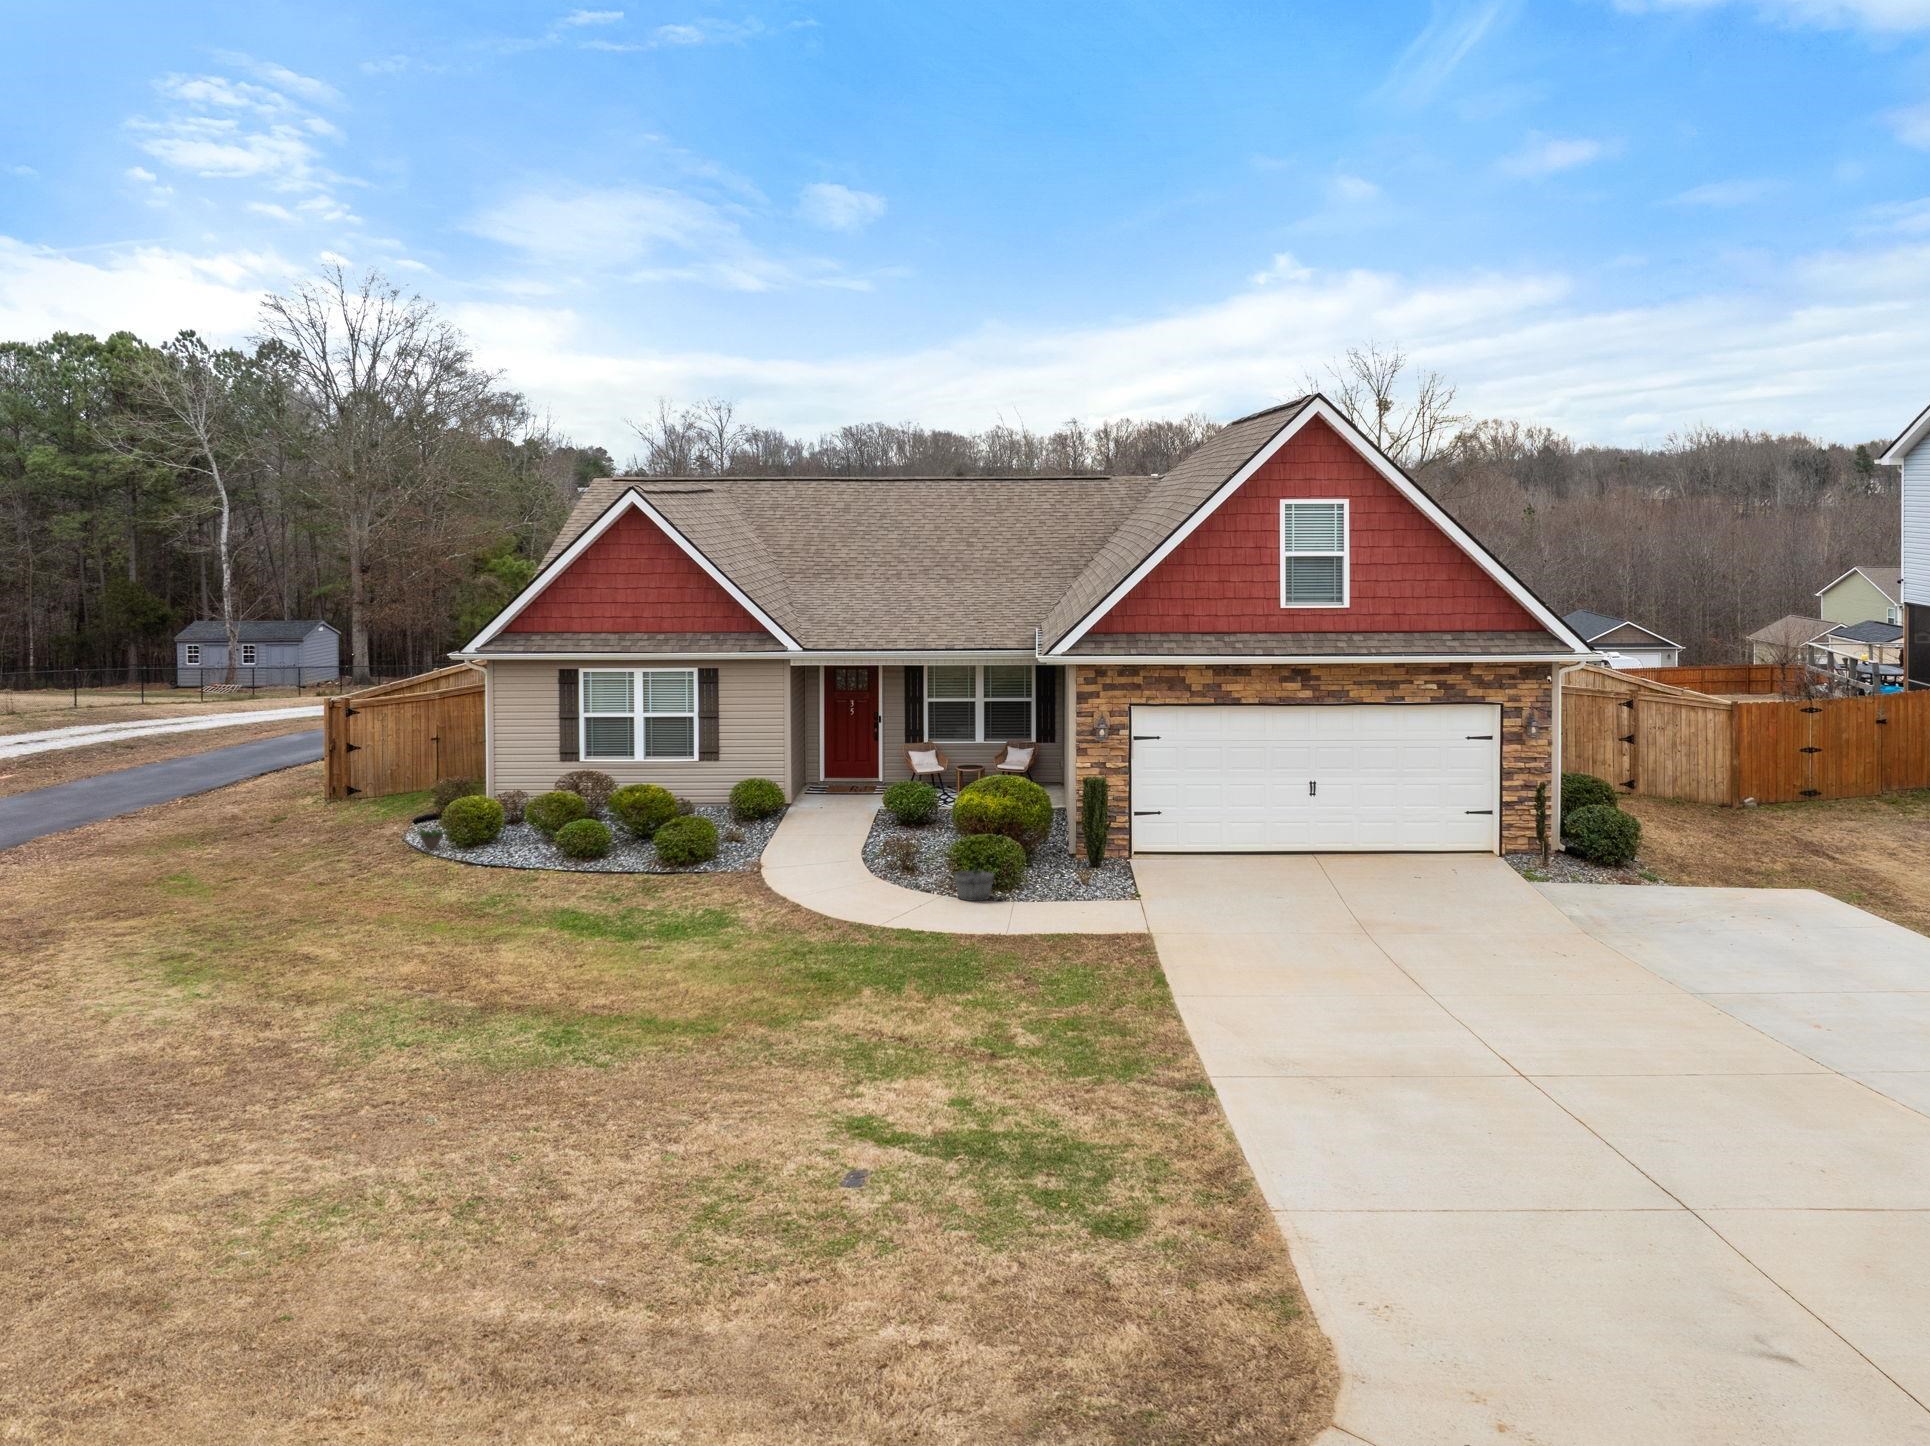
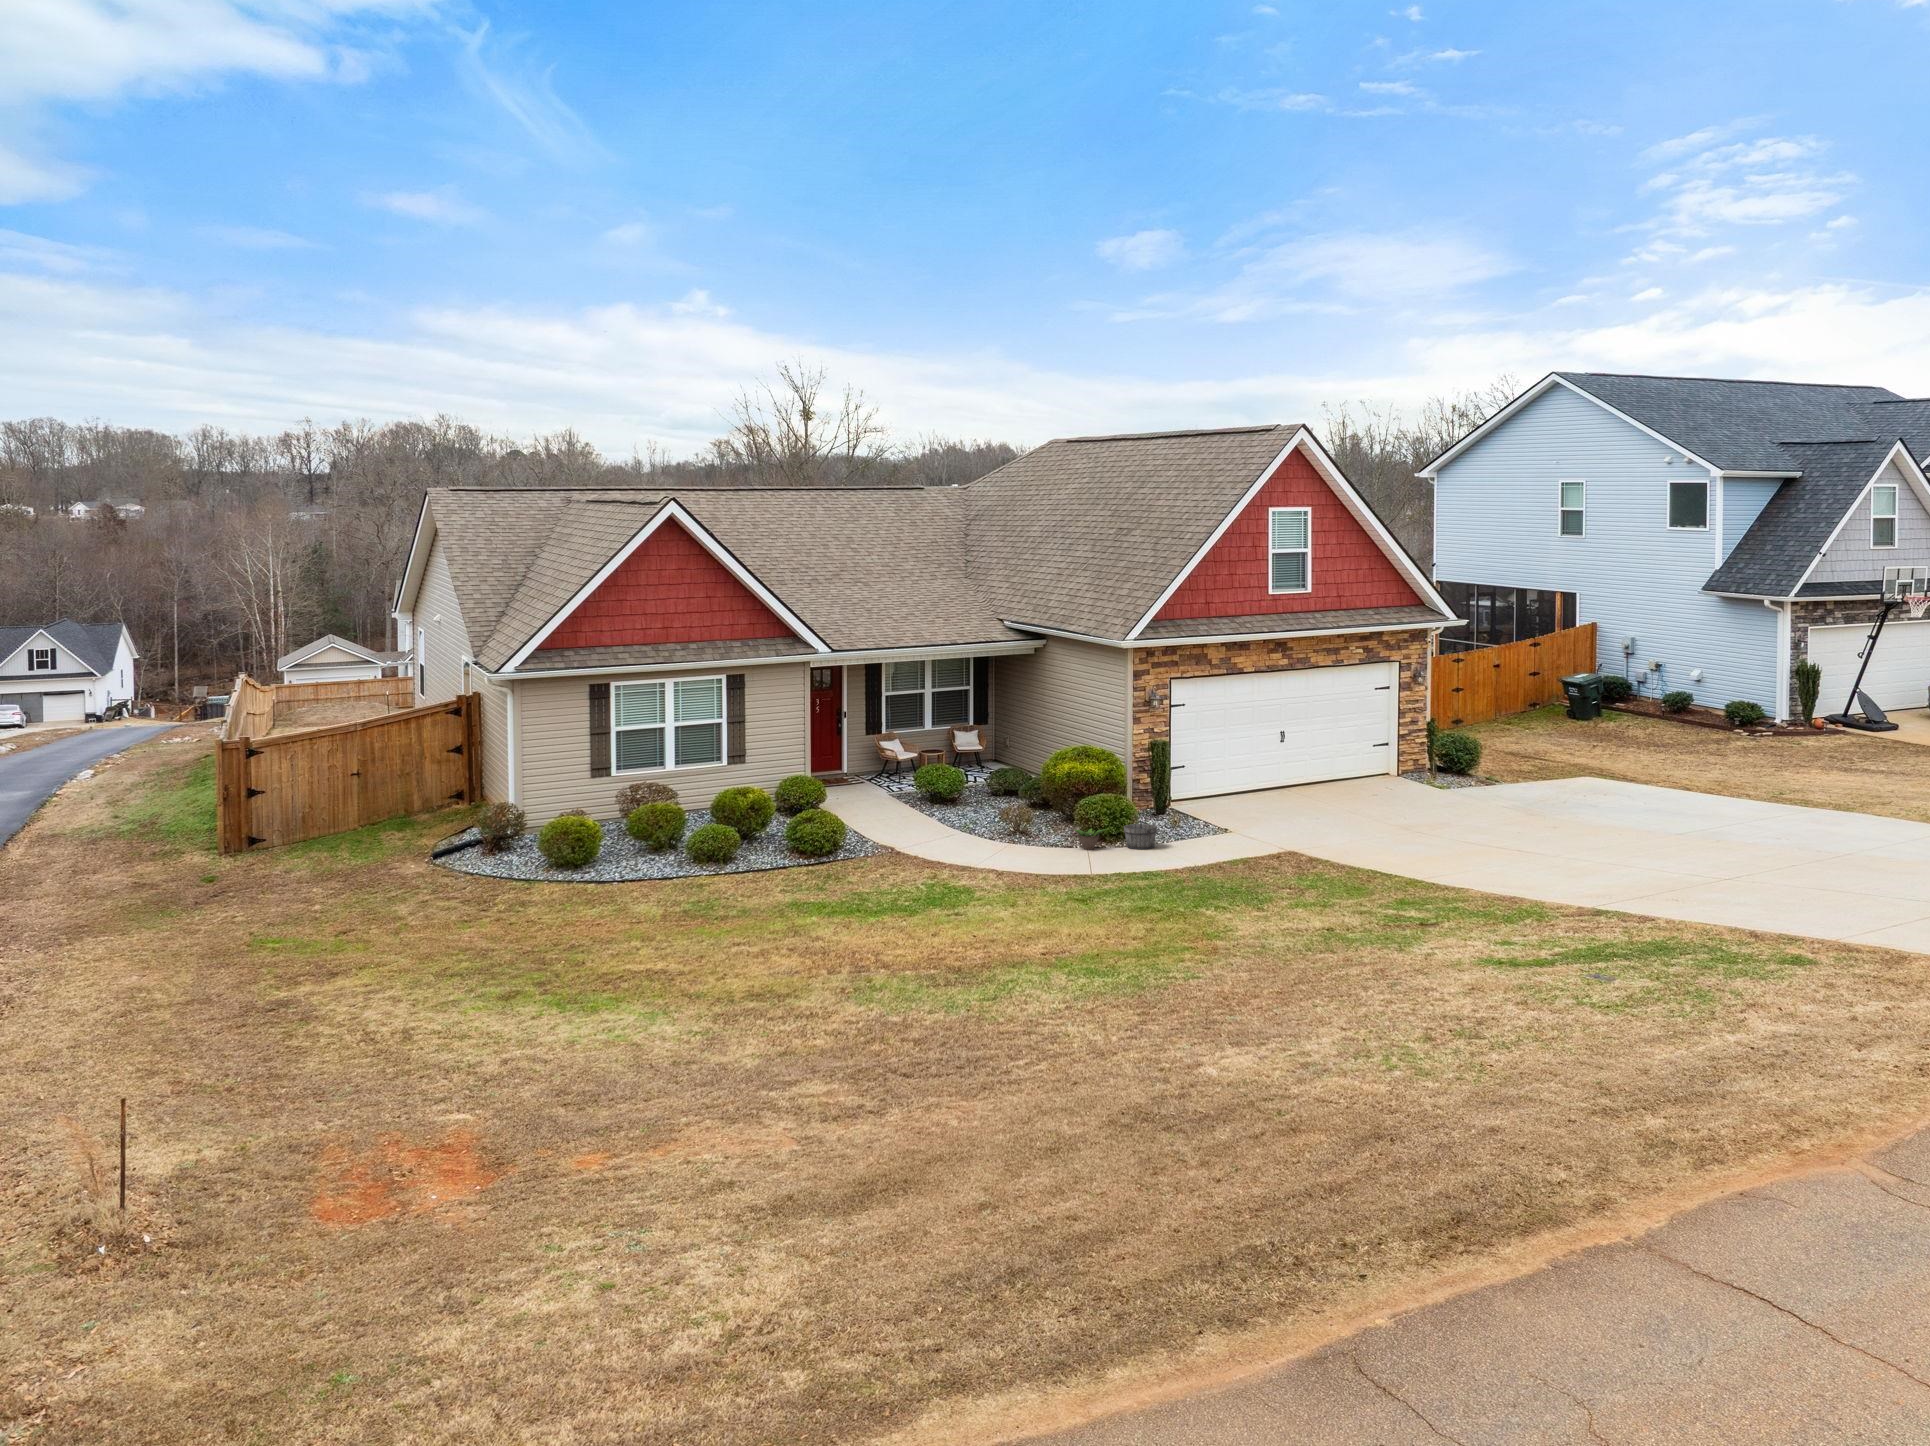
decorative plant: present [418,828,444,850] -> present [1075,828,1106,850]

